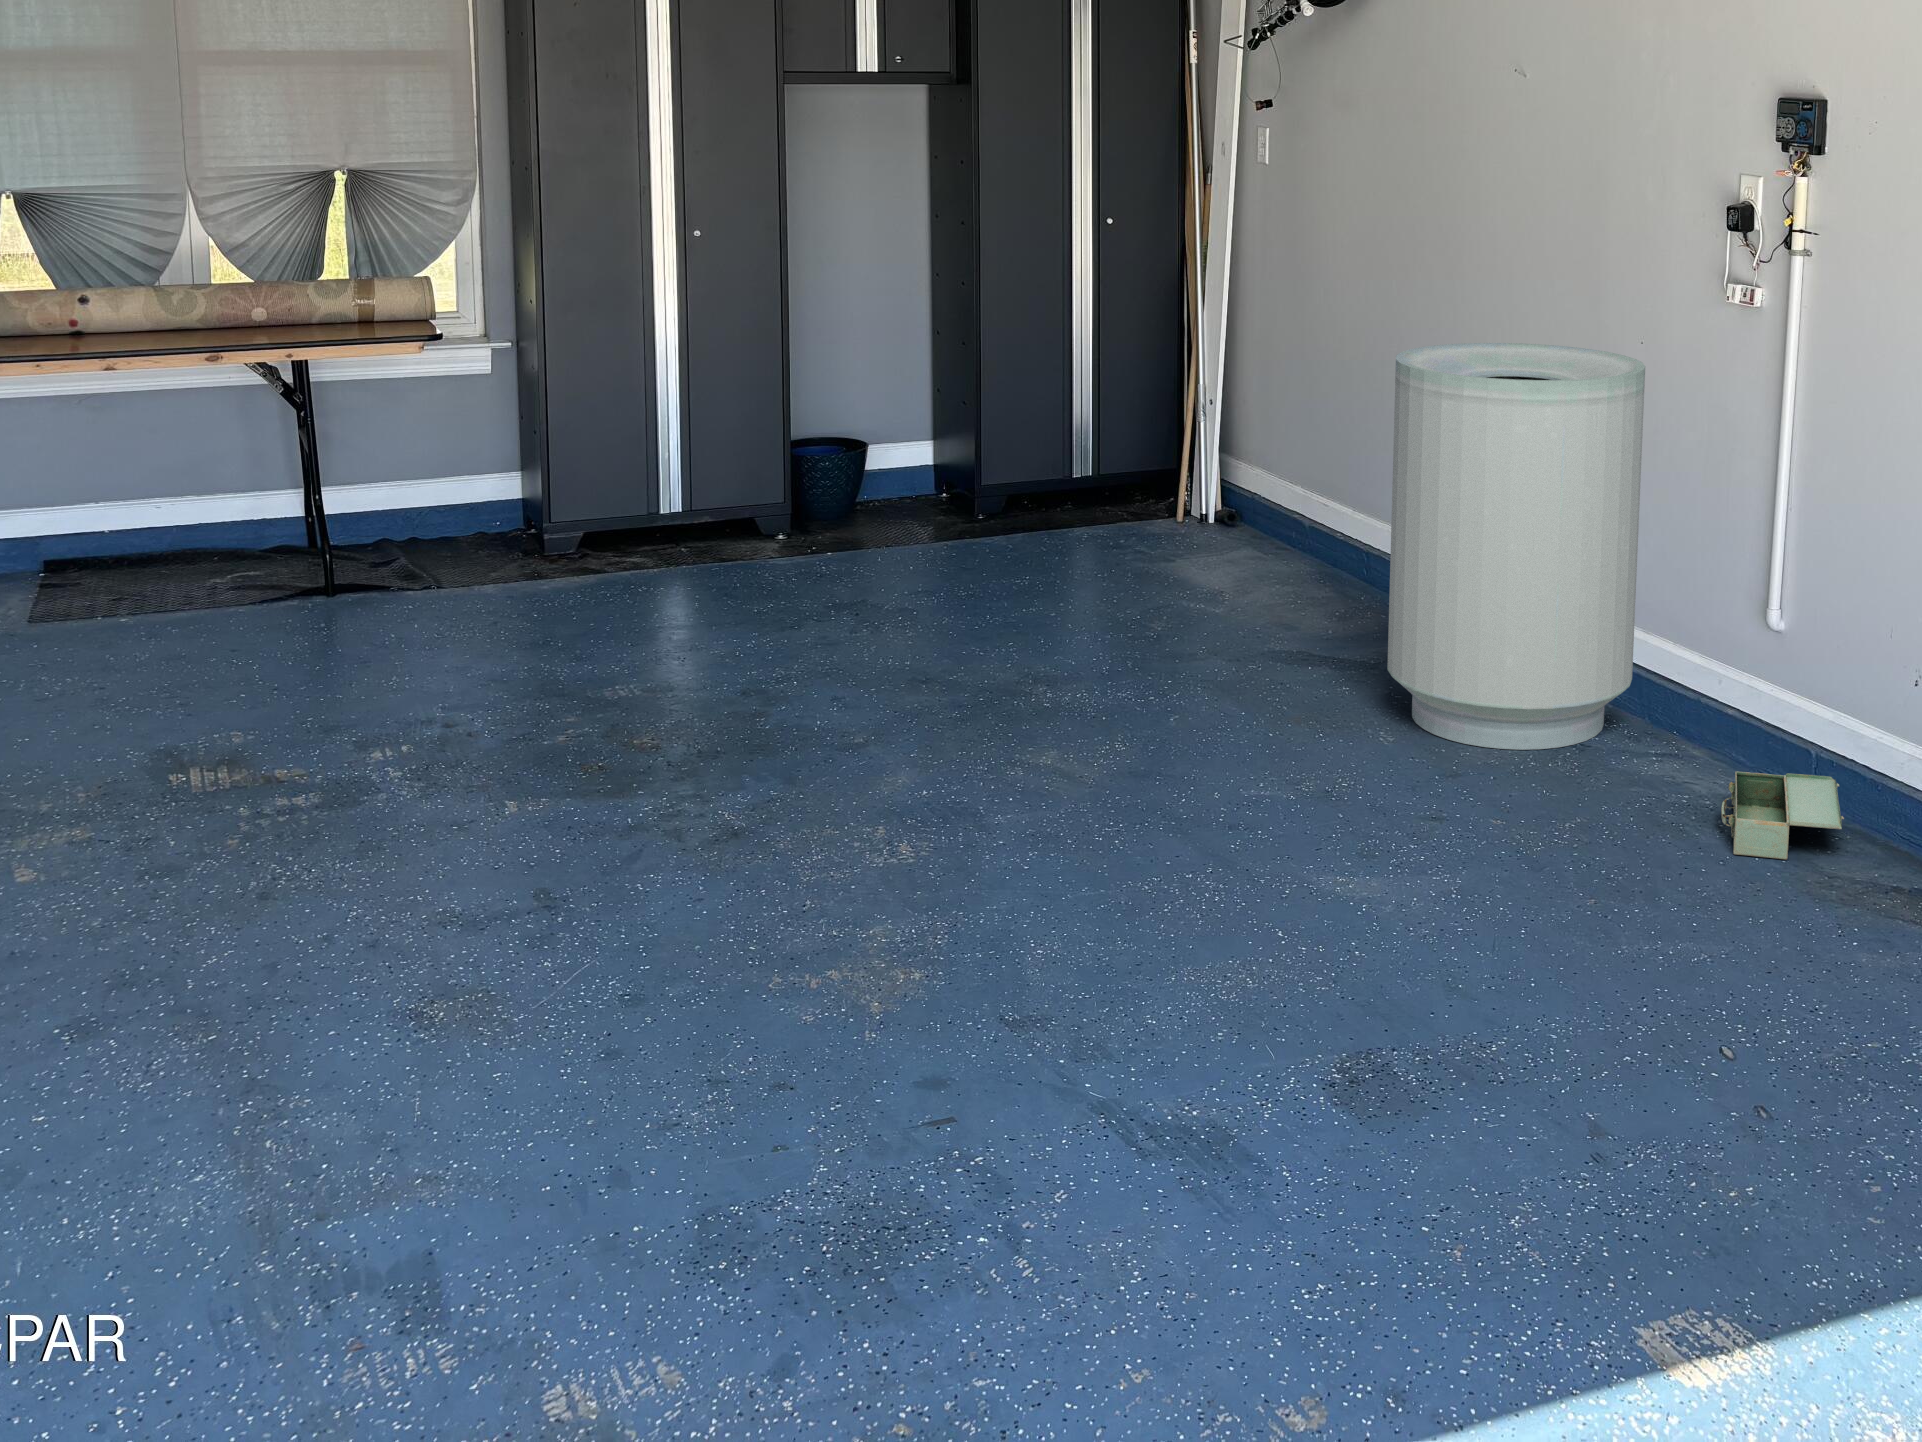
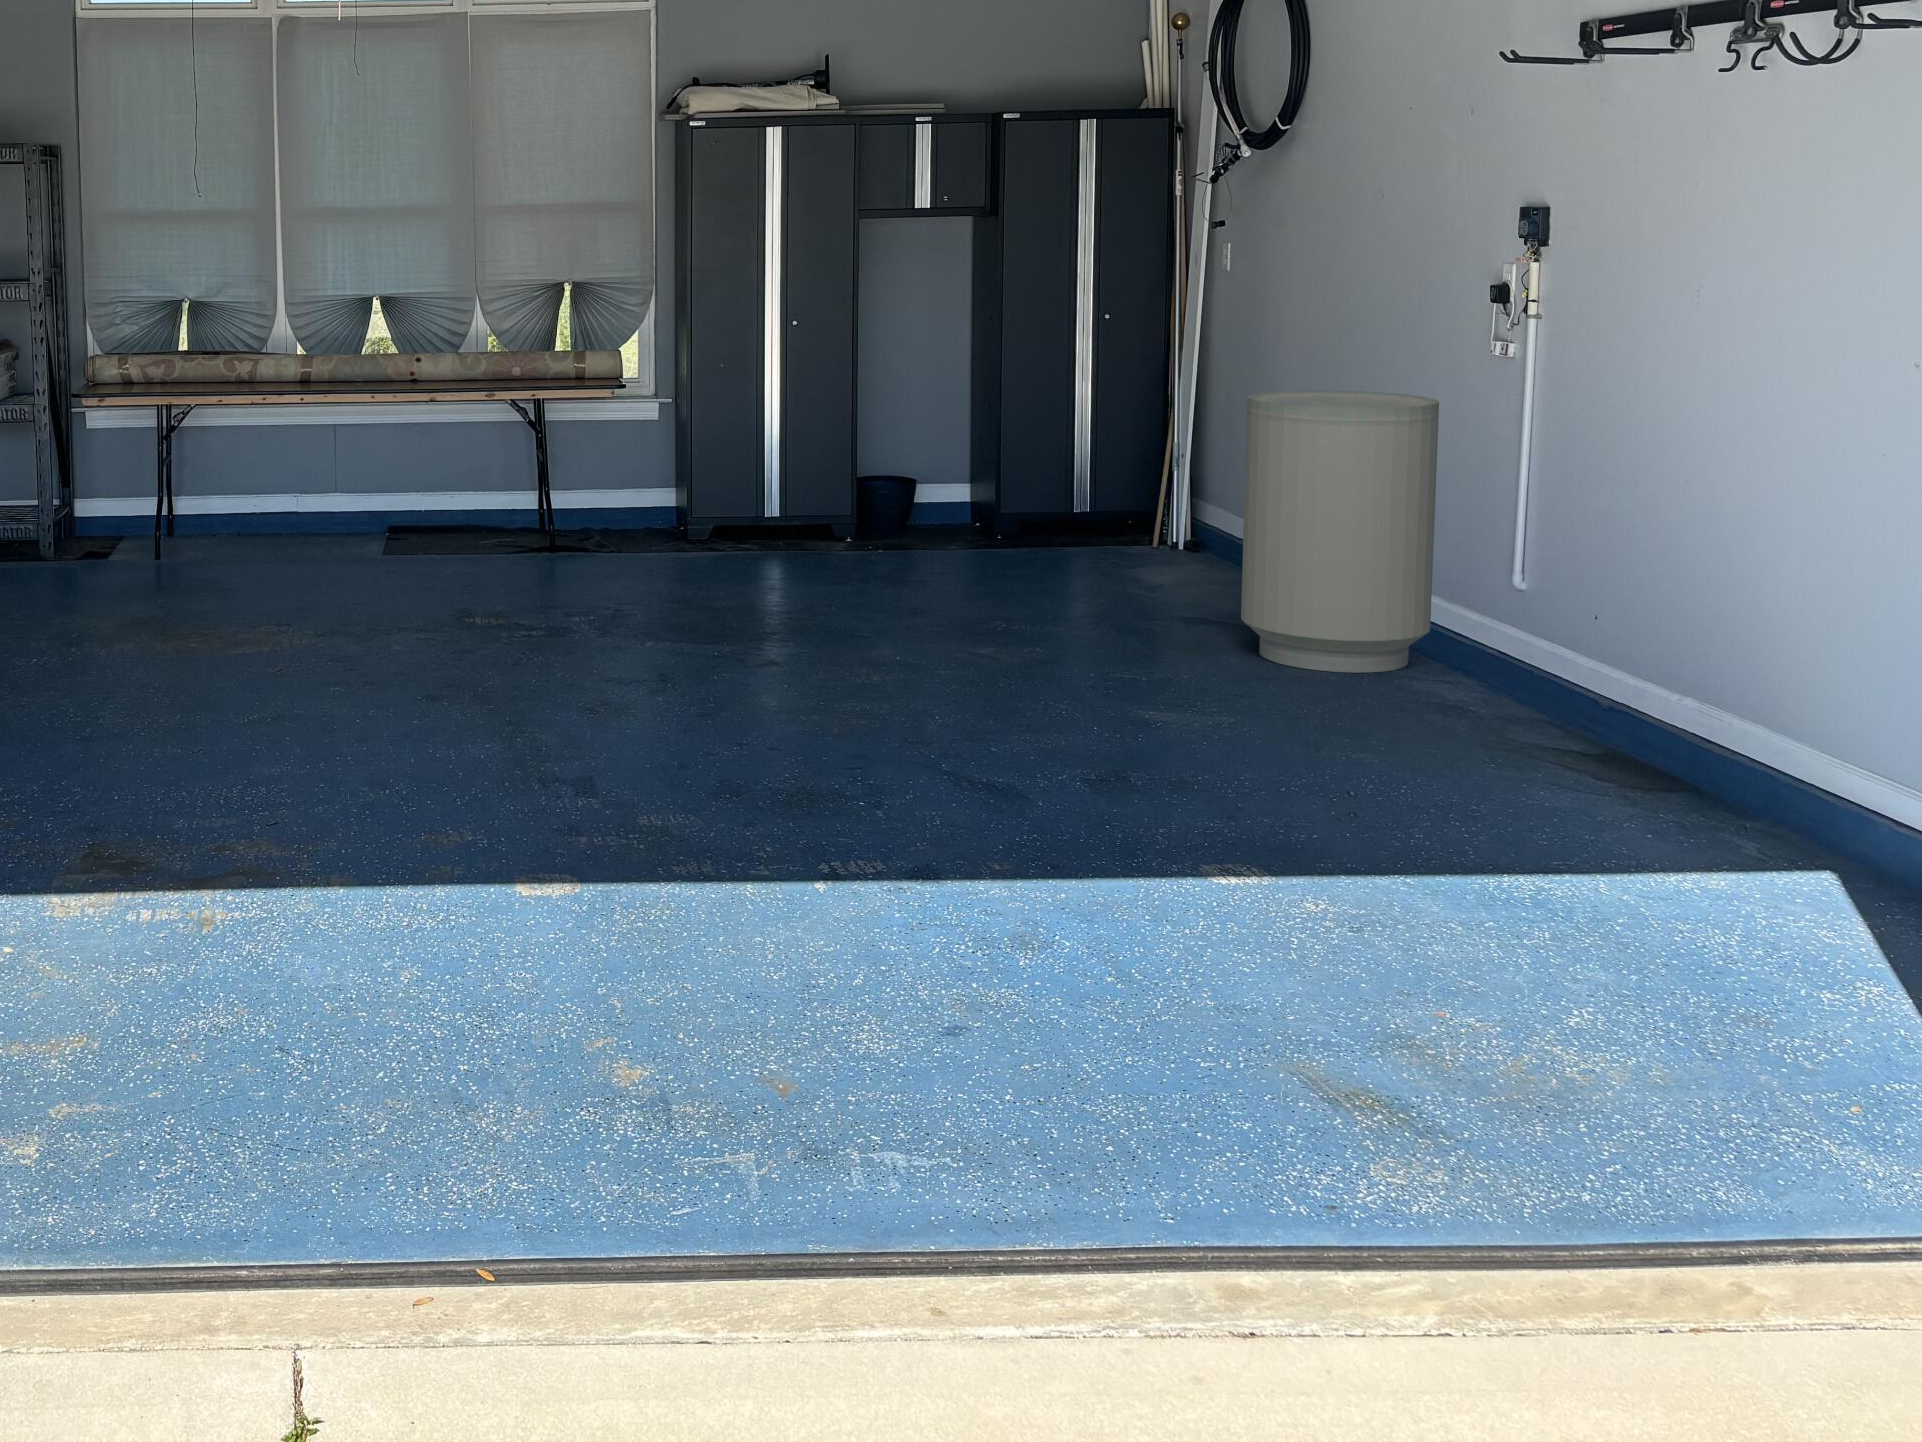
toolbox: present [1721,772,1844,860] -> none [1442,682,1544,730]

